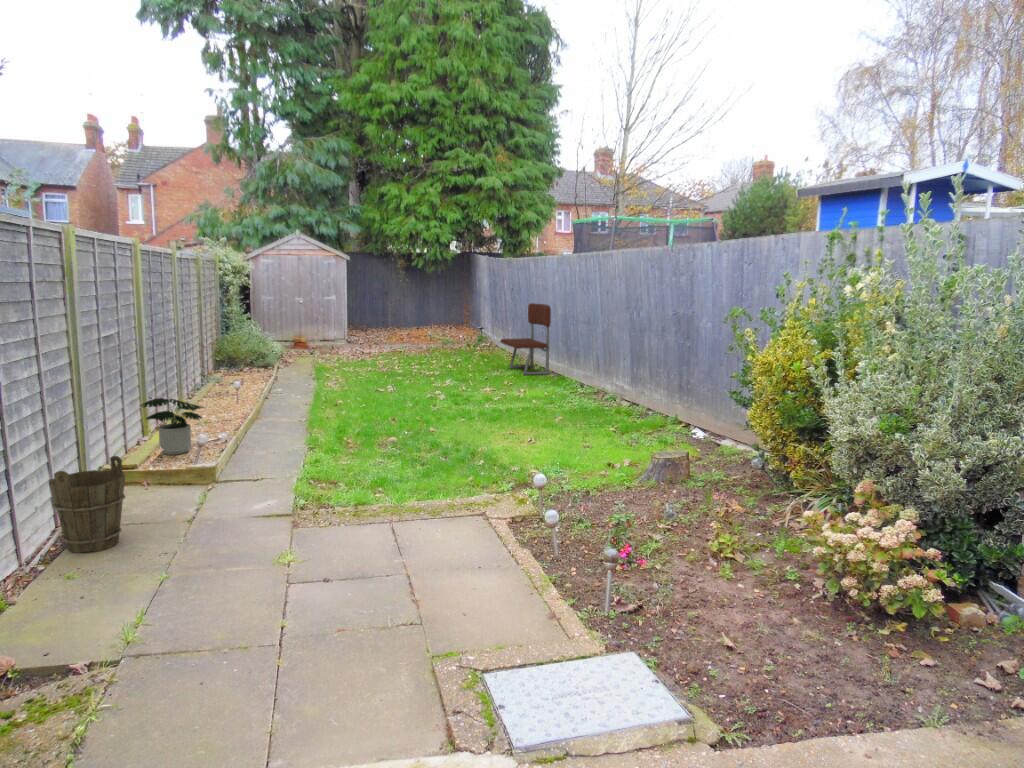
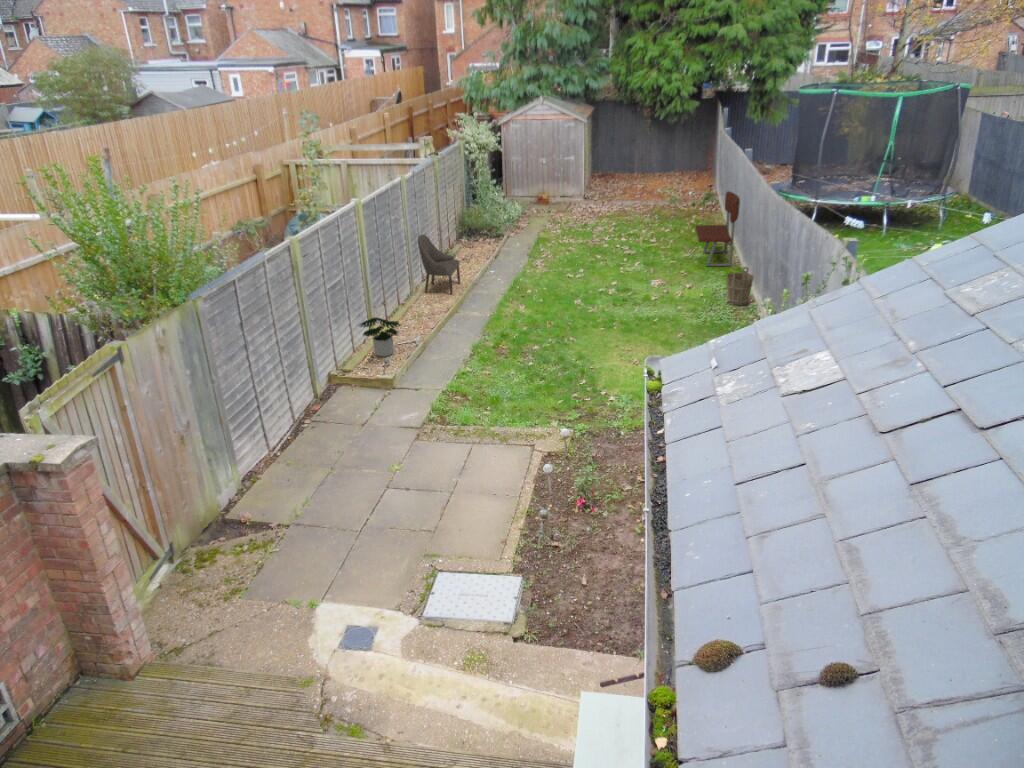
chair: none [191,329,244,403] -> present [418,235,460,294]
bucket: present [49,456,125,553] -> present [726,267,754,305]

